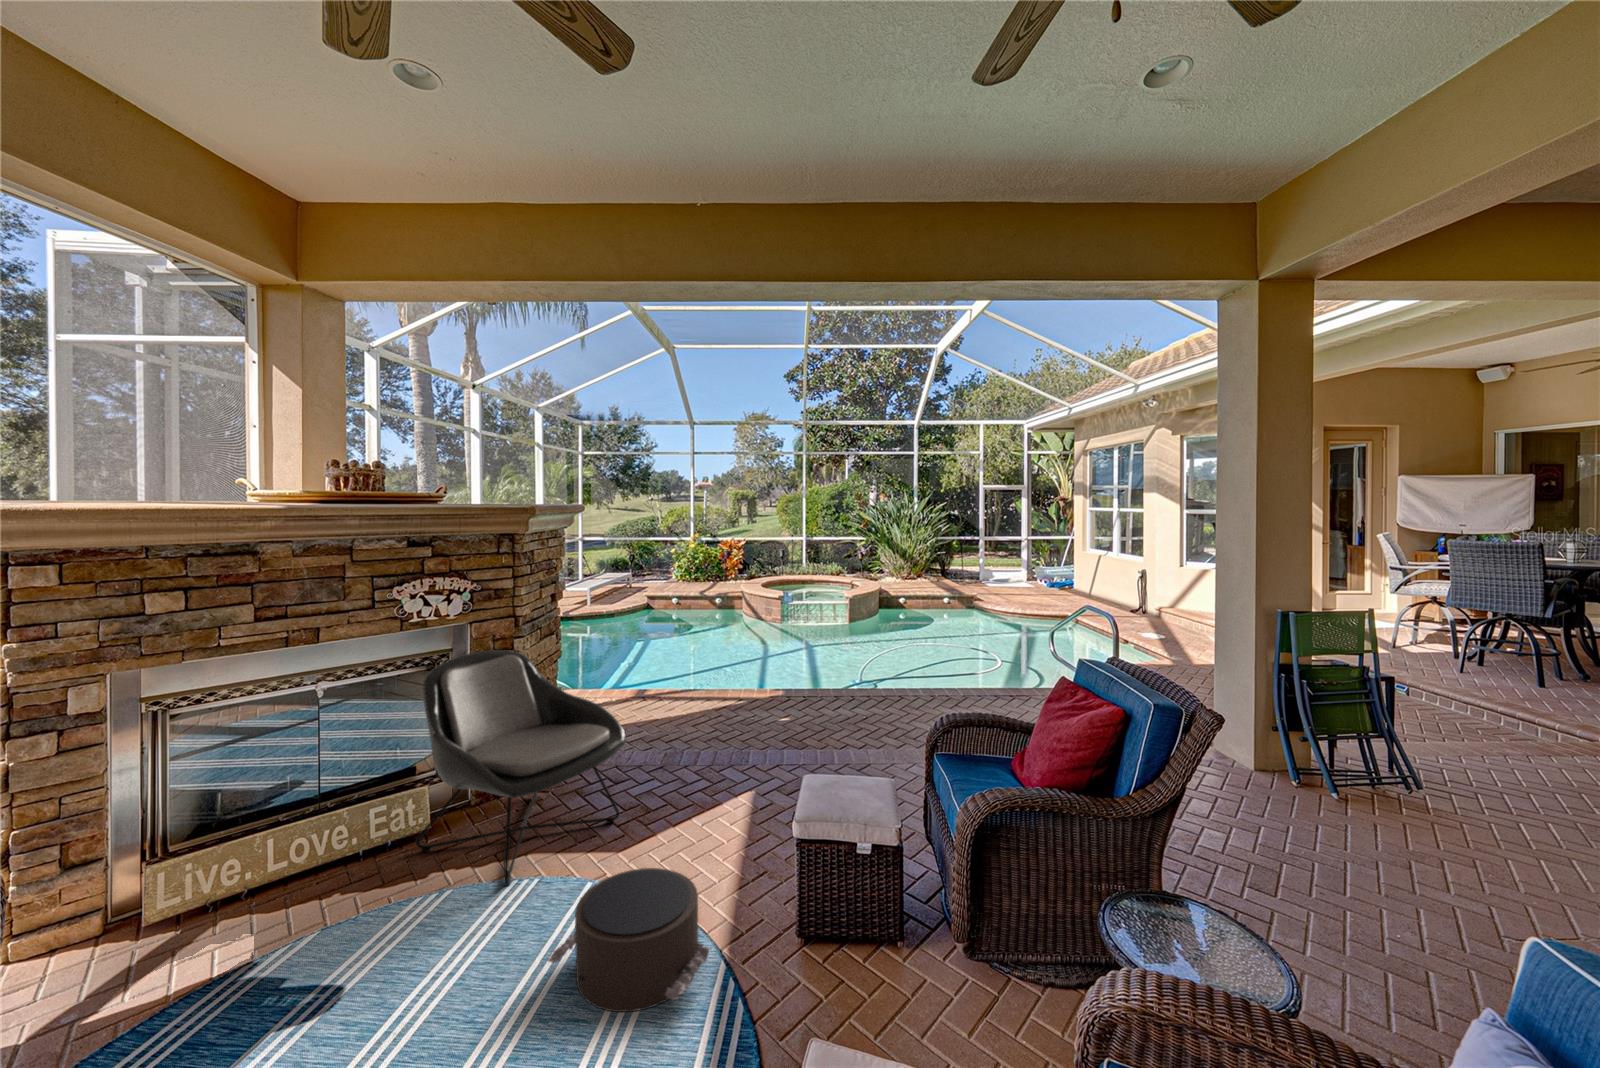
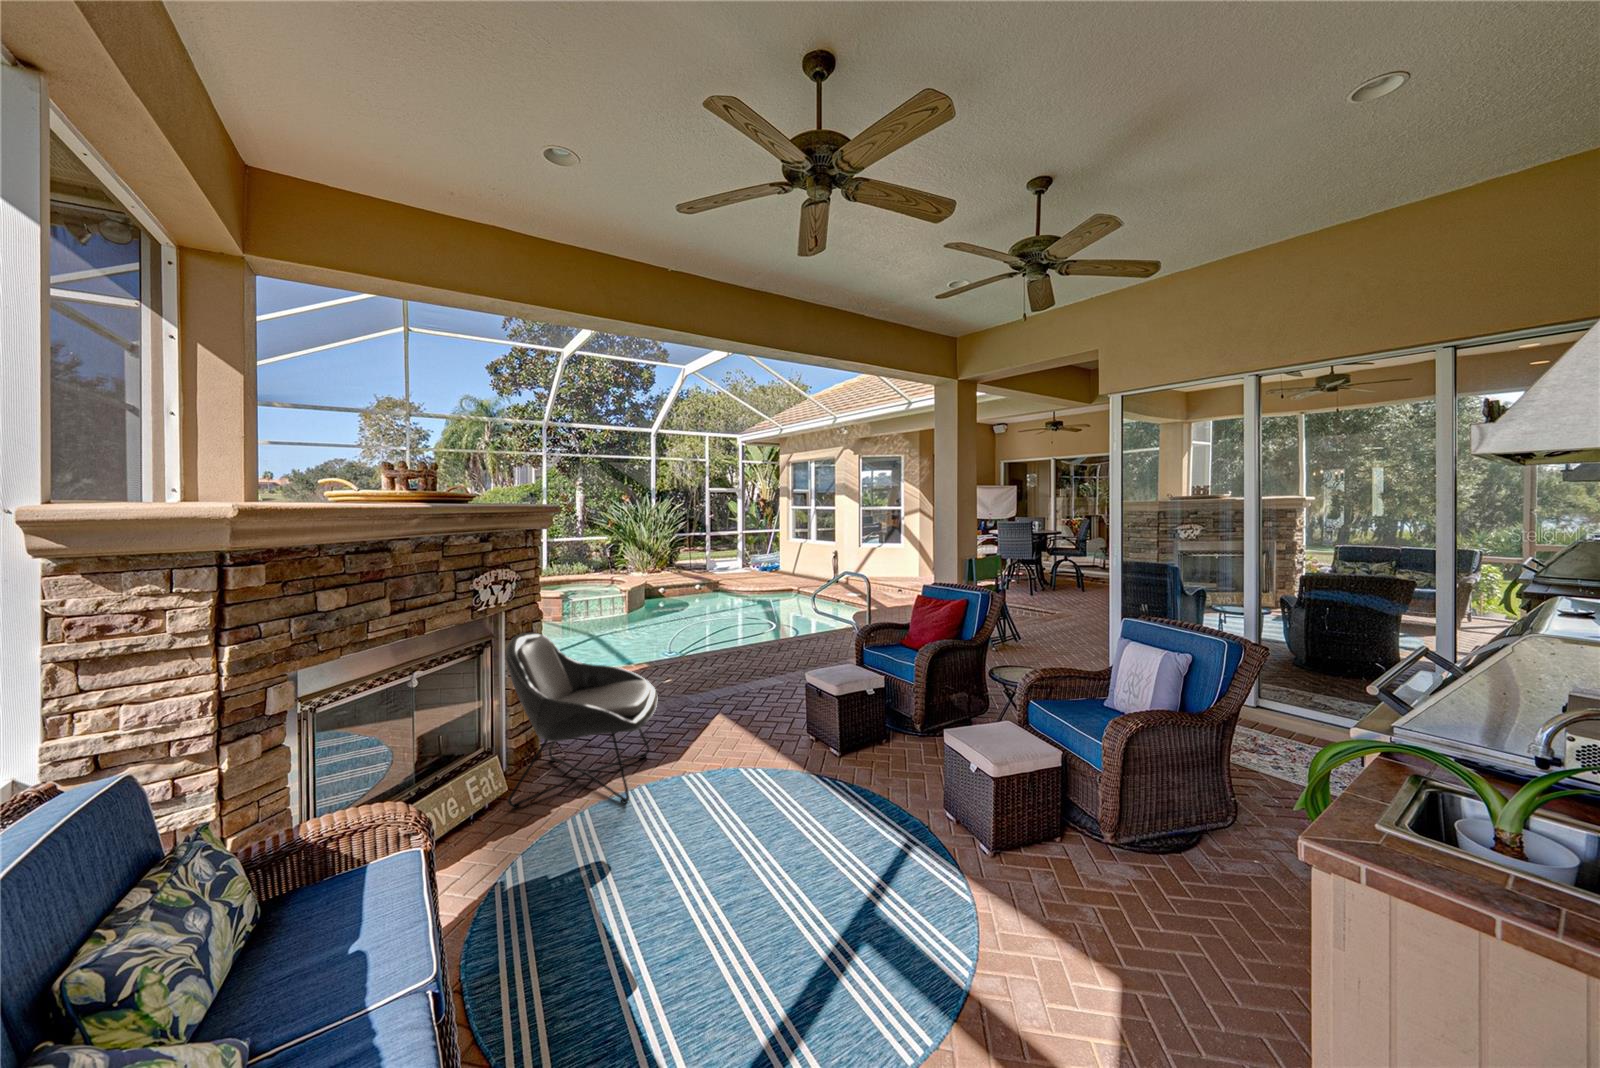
pouf: present [548,868,712,1012] -> none [732,746,835,824]

